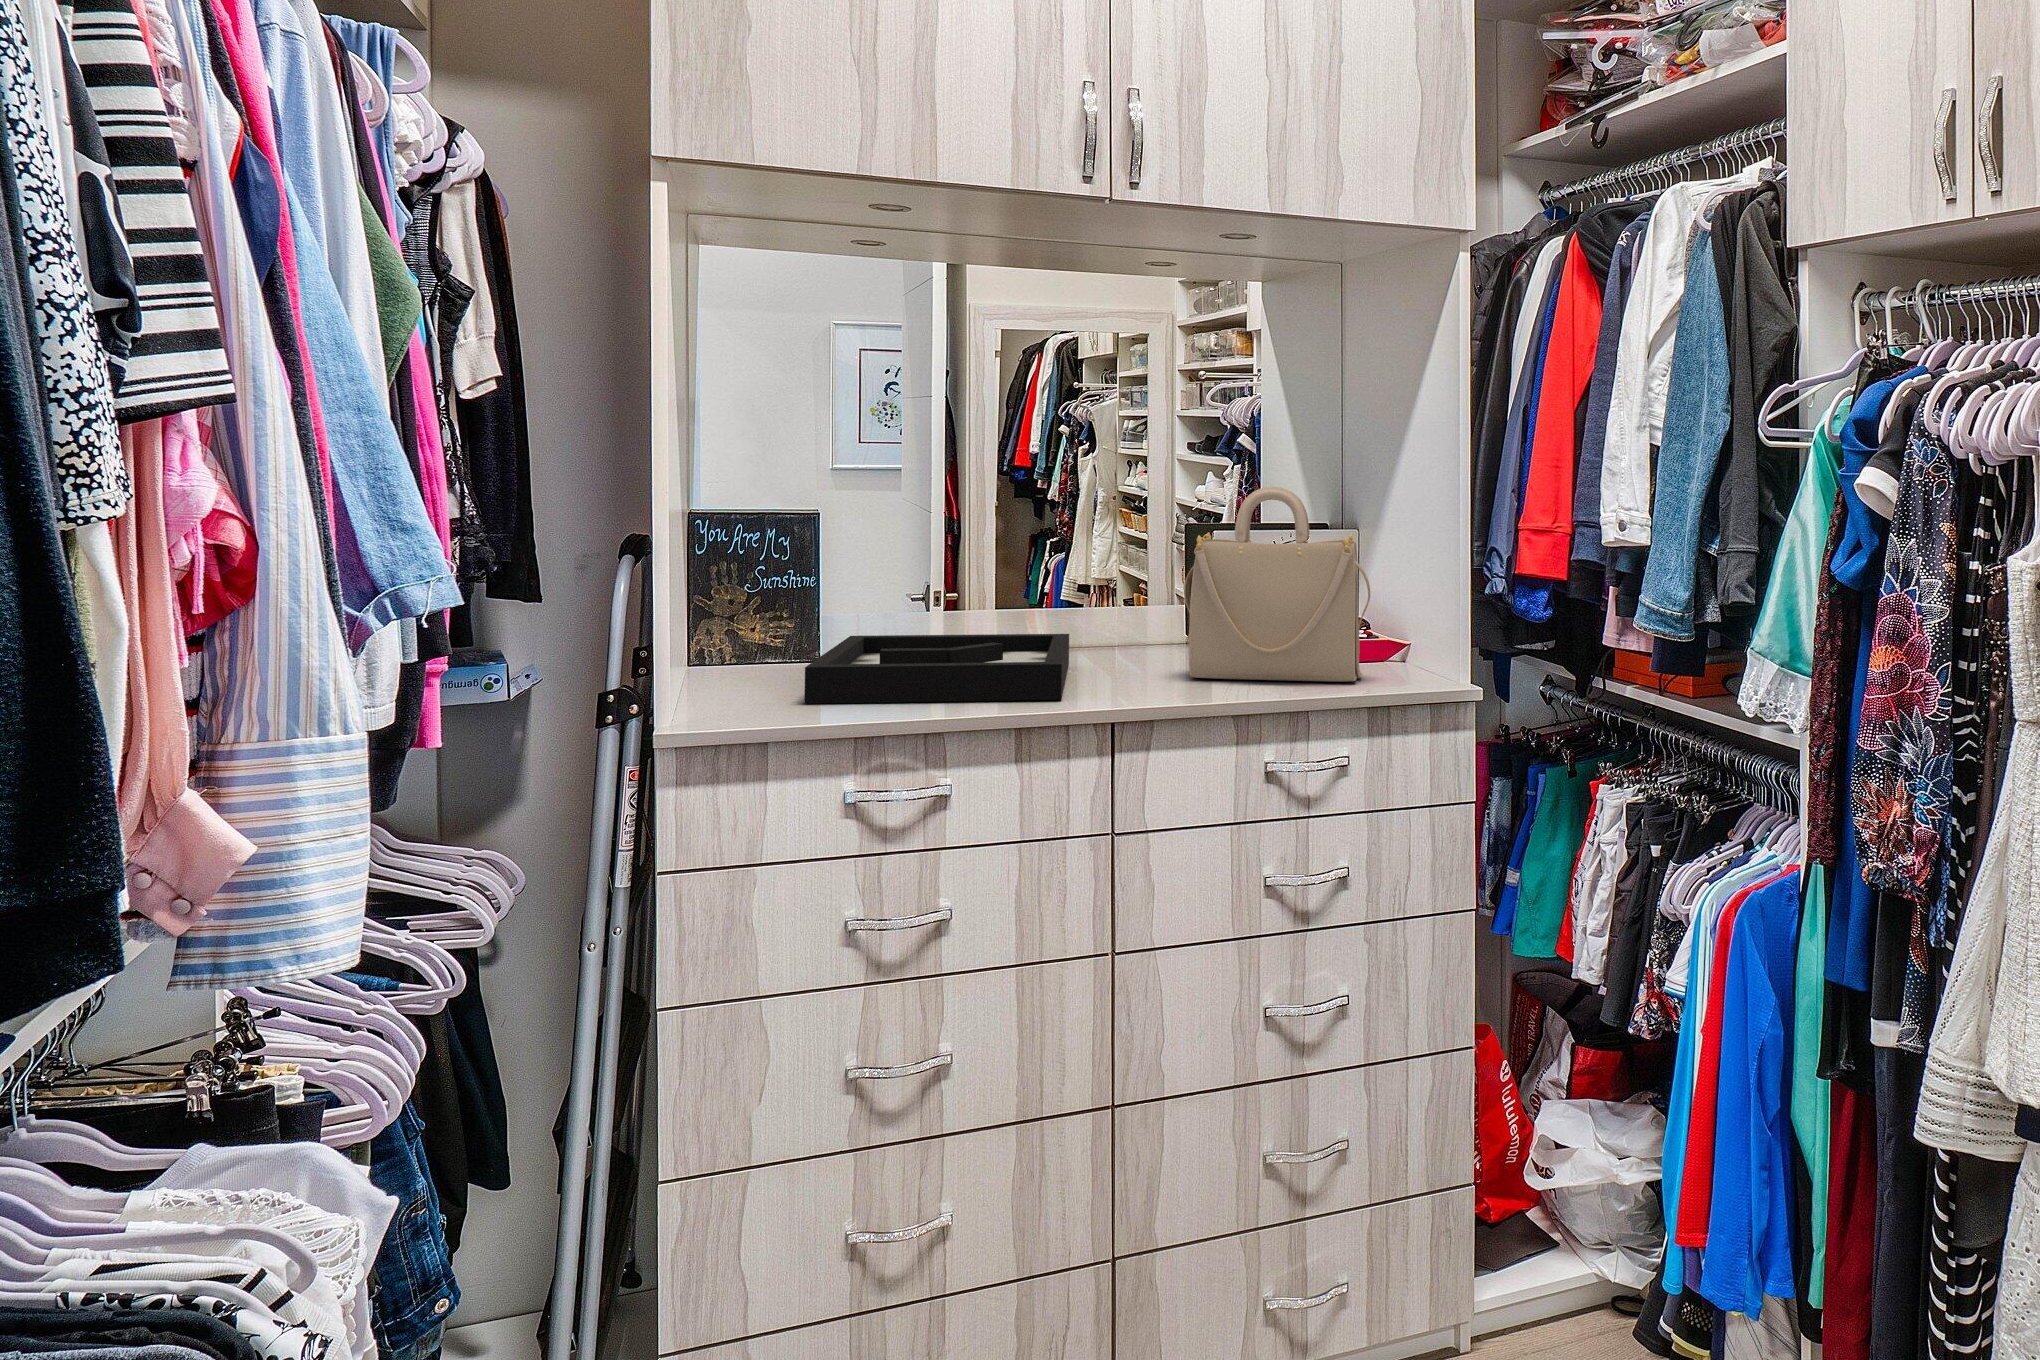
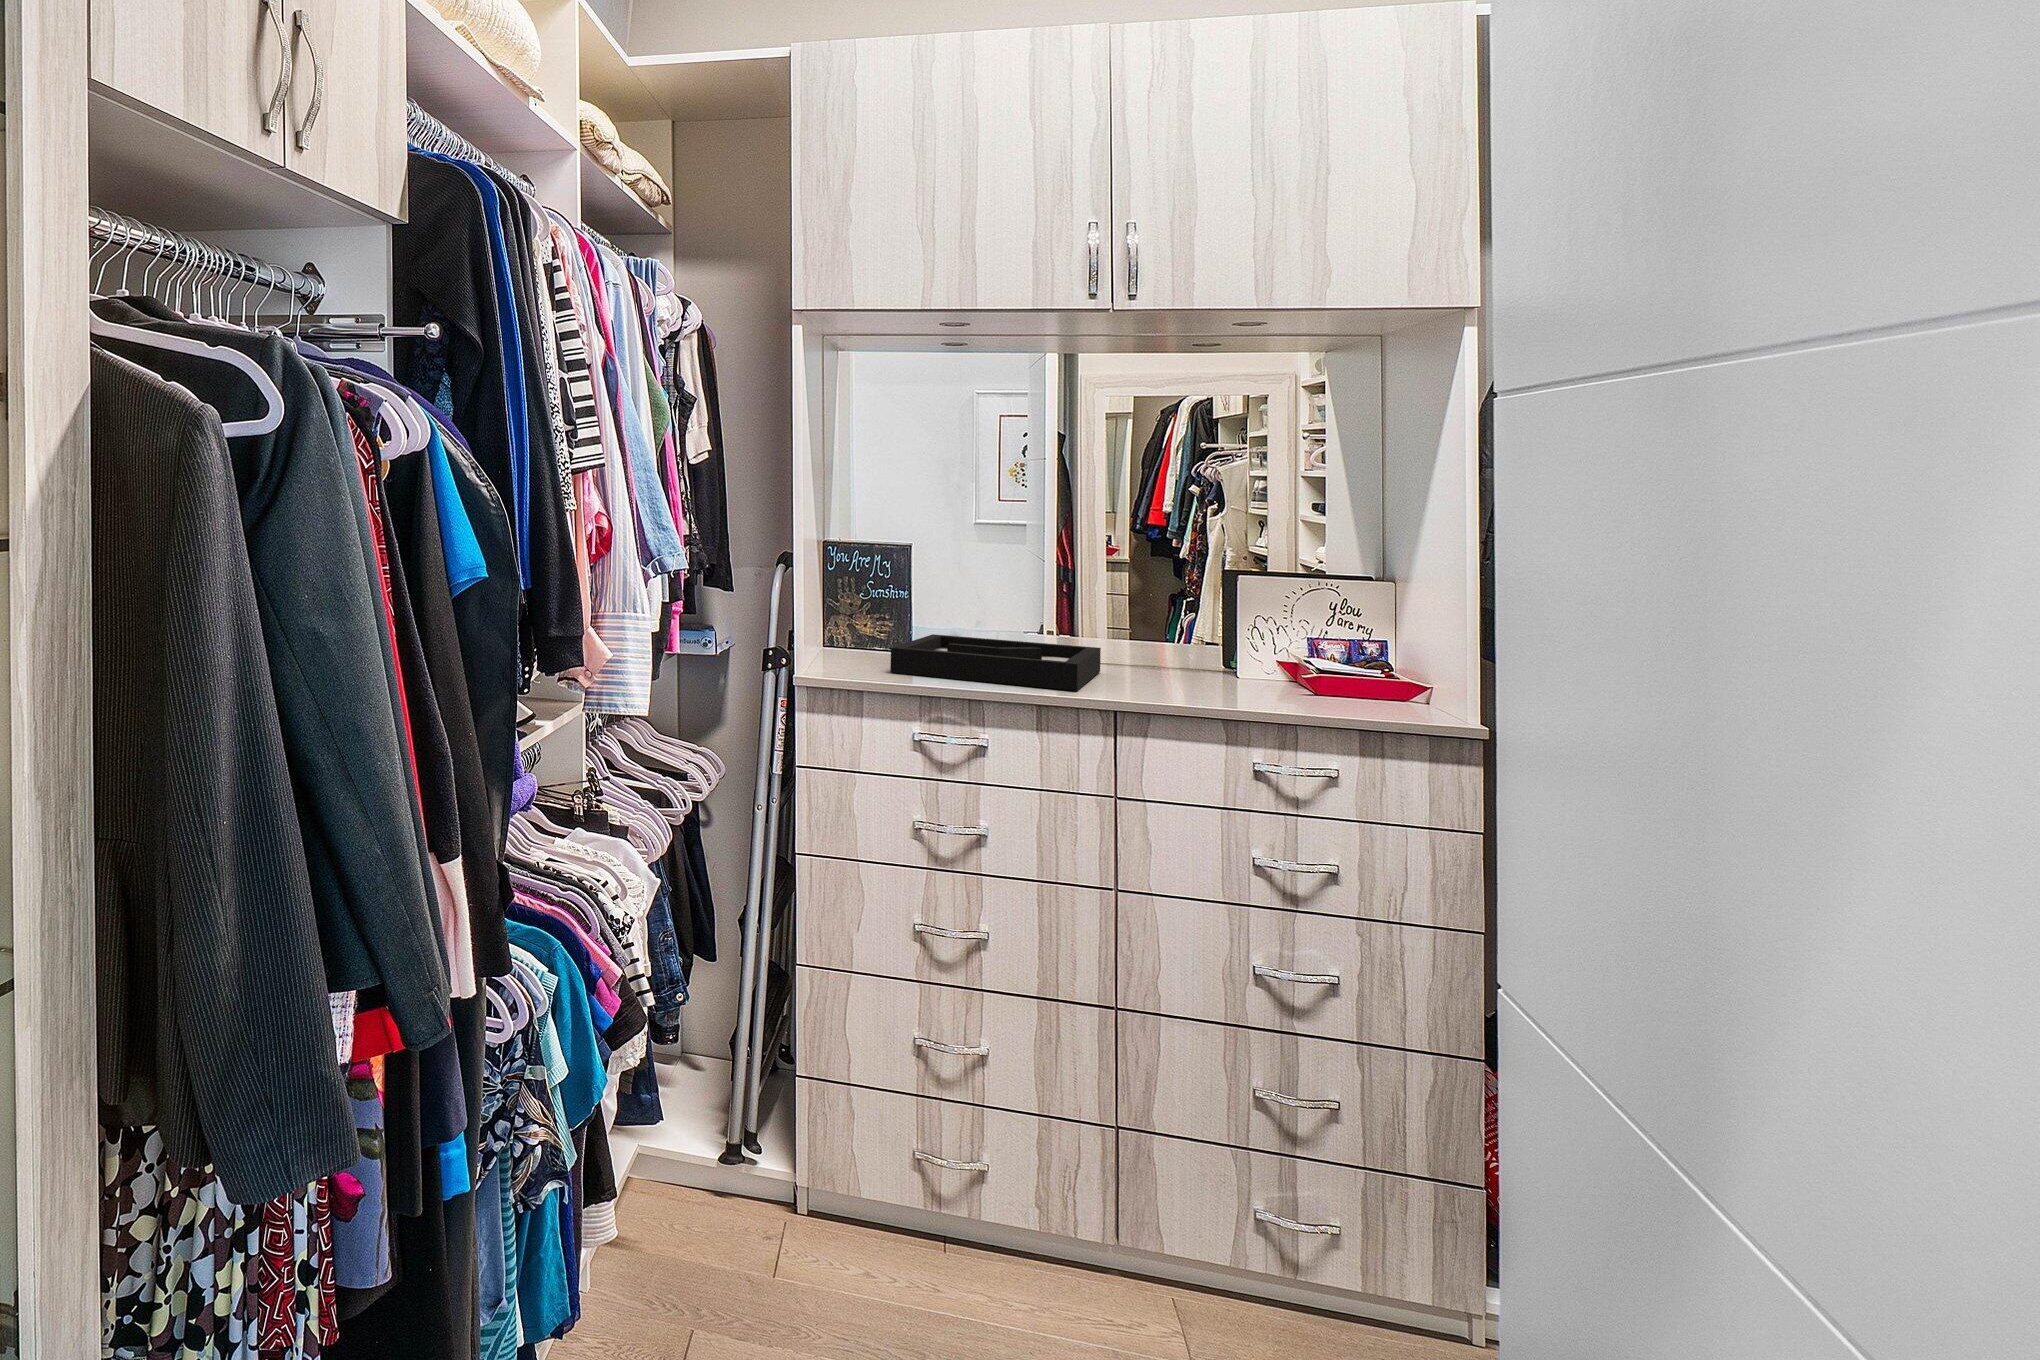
handbag: present [1184,487,1370,682] -> none [1195,538,1378,708]

